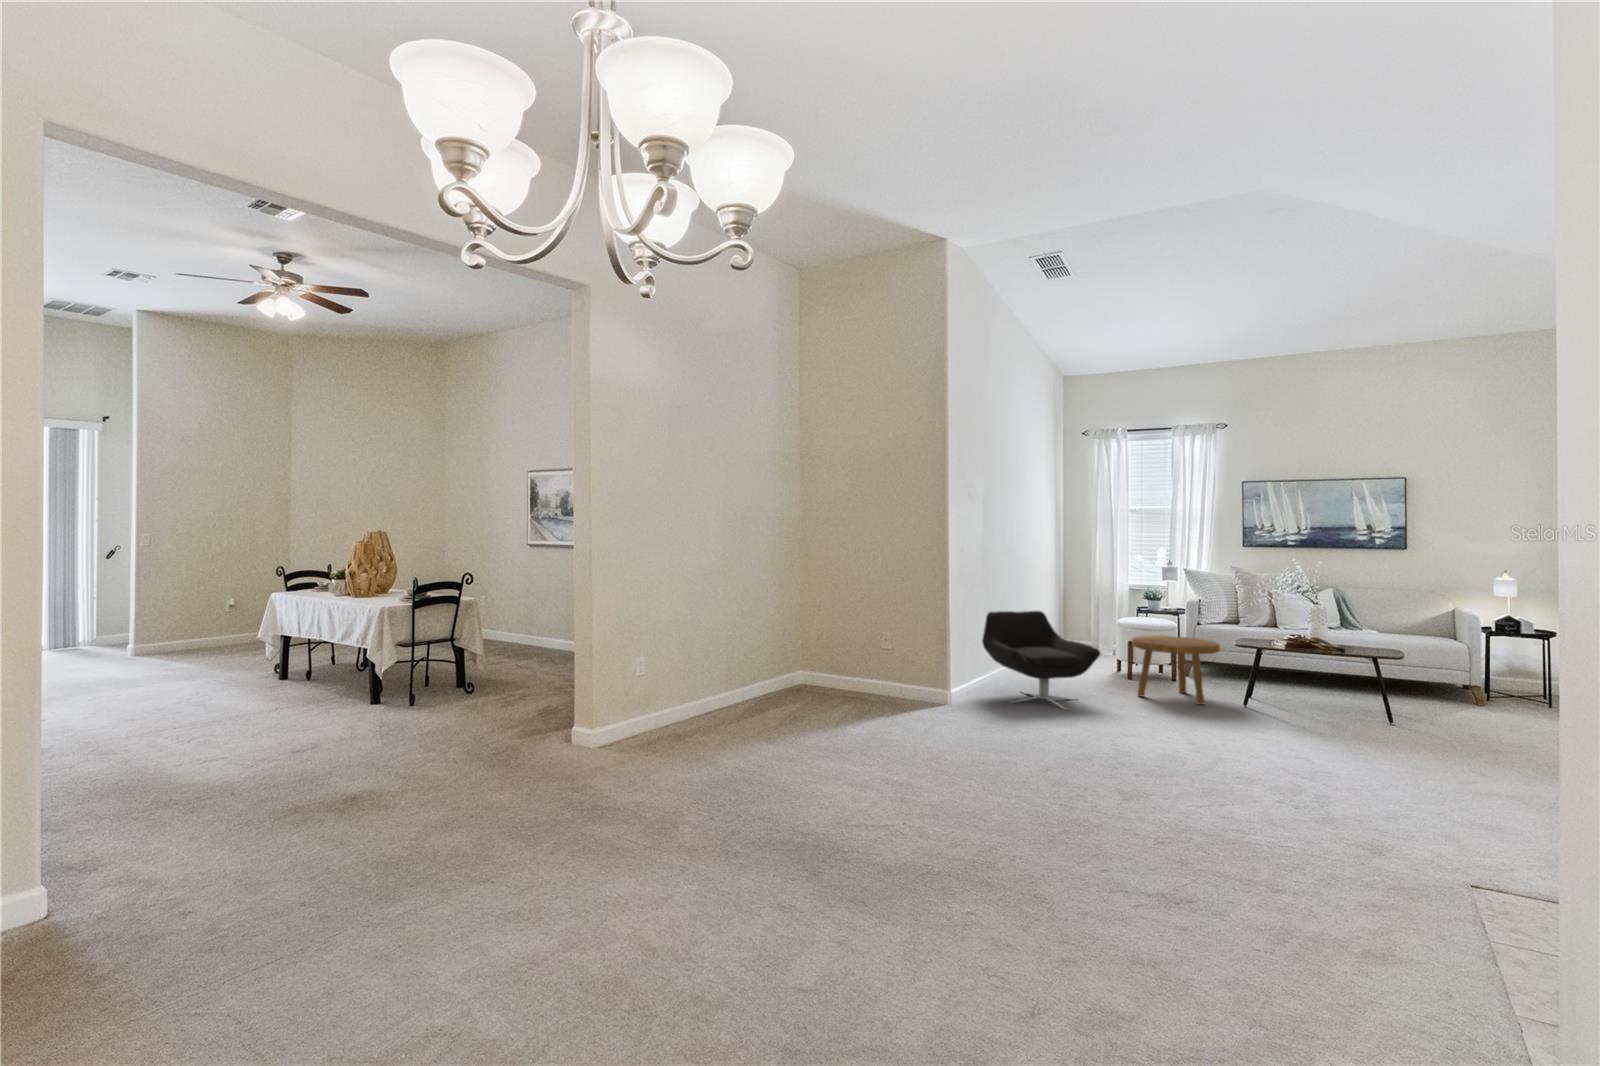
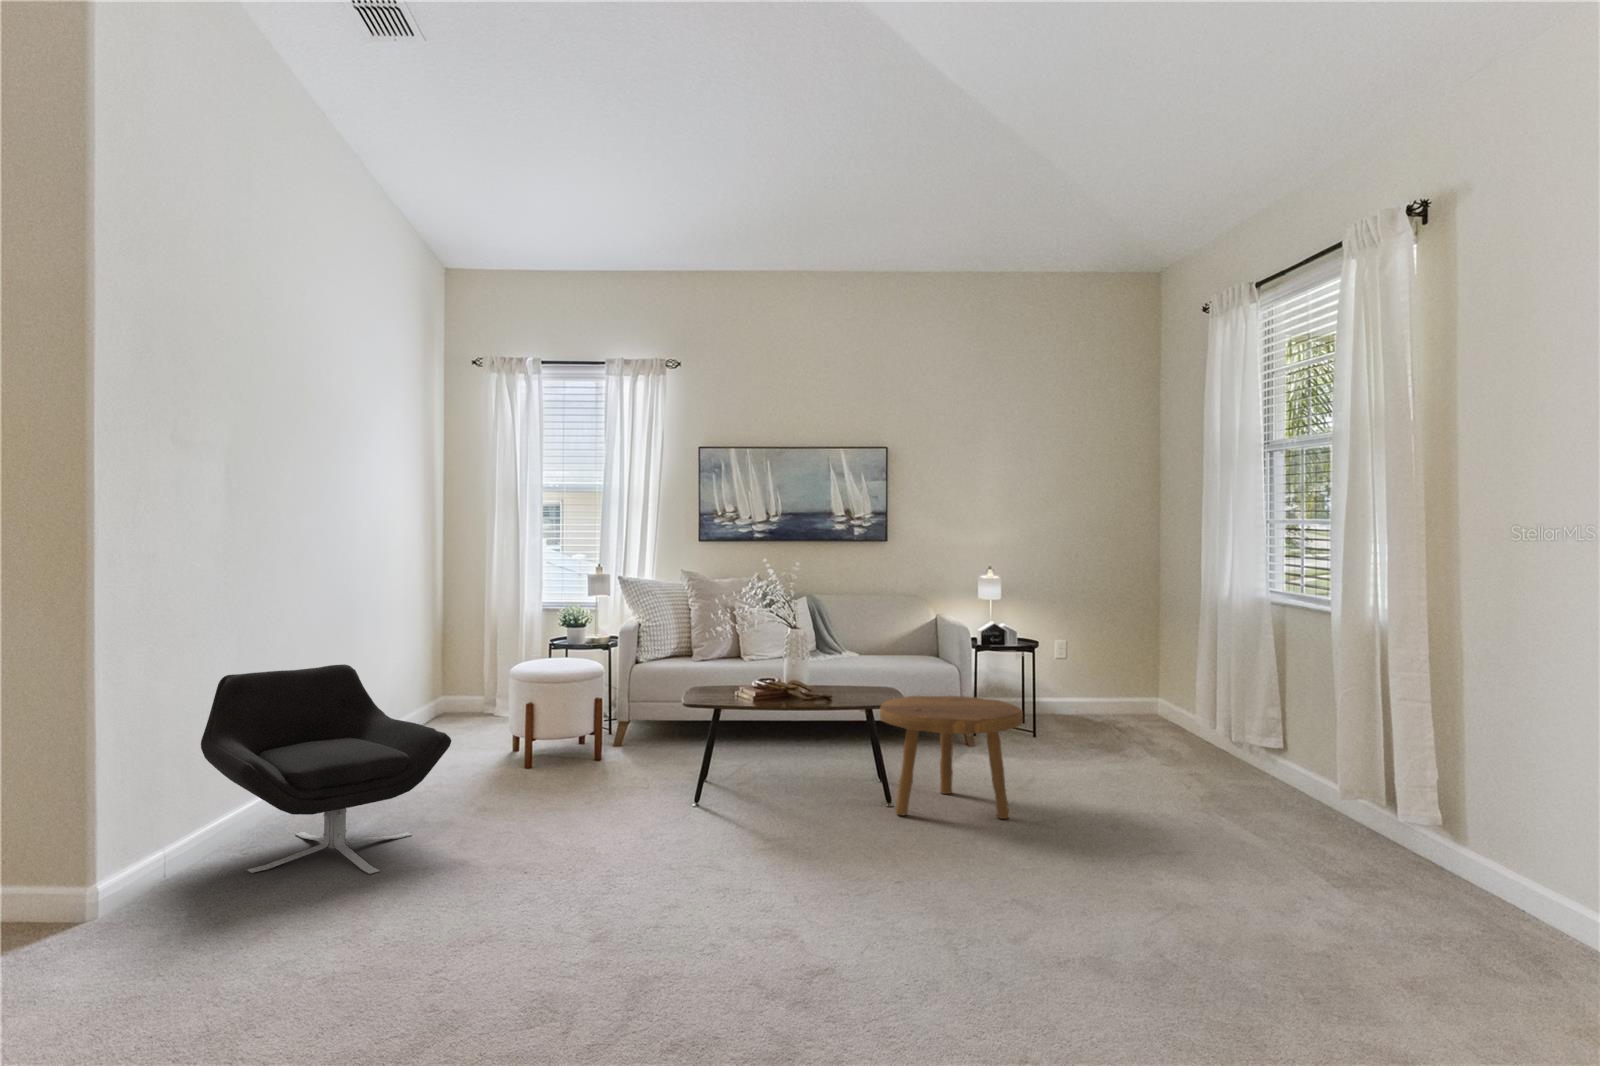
footstool: present [1132,635,1220,705] -> present [880,696,1023,819]

